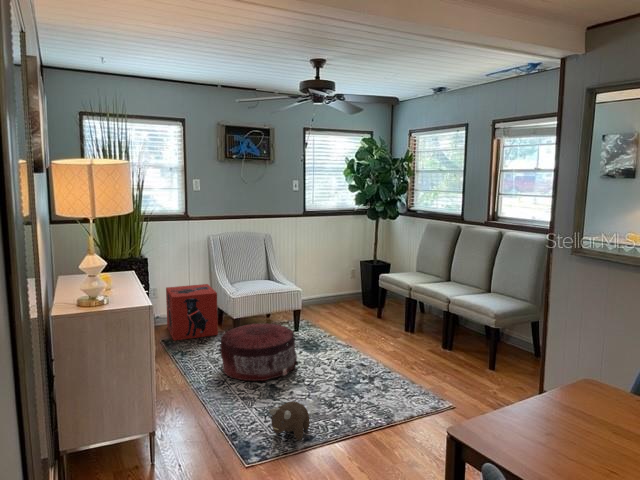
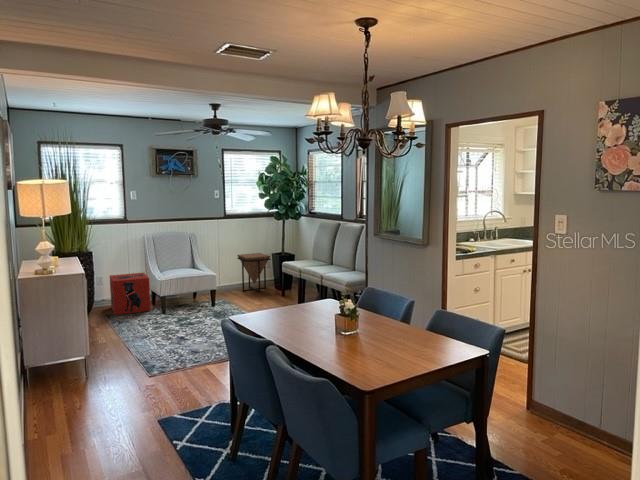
side table: none [318,259,362,310] -> present [237,253,271,292]
pouf: present [220,323,298,381] -> none [146,297,205,336]
plush toy: present [269,401,310,440] -> none [168,340,200,365]

